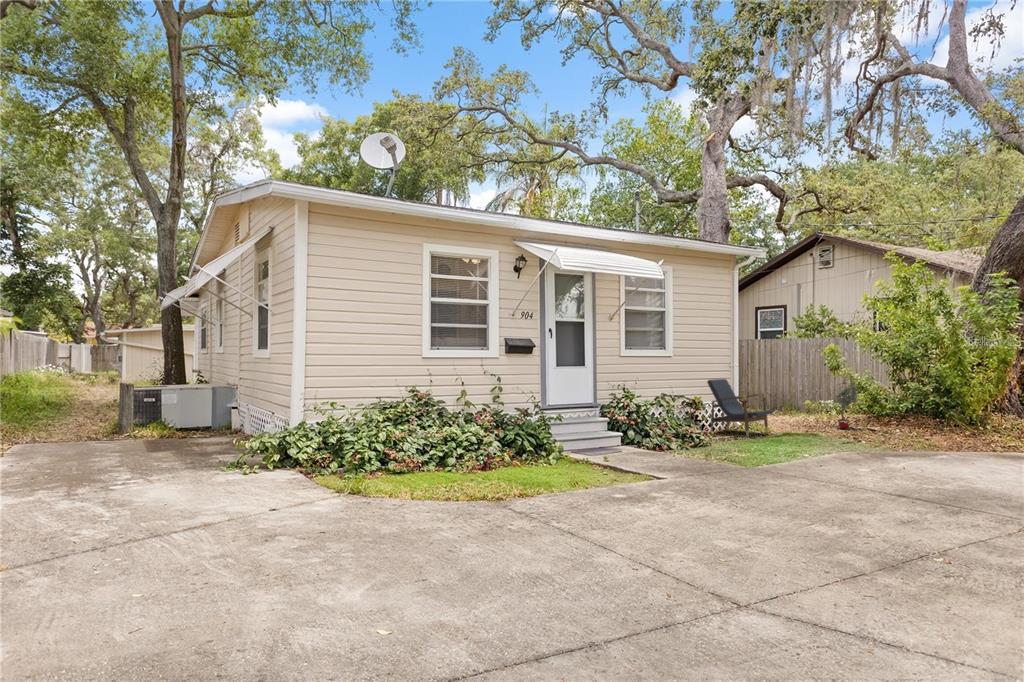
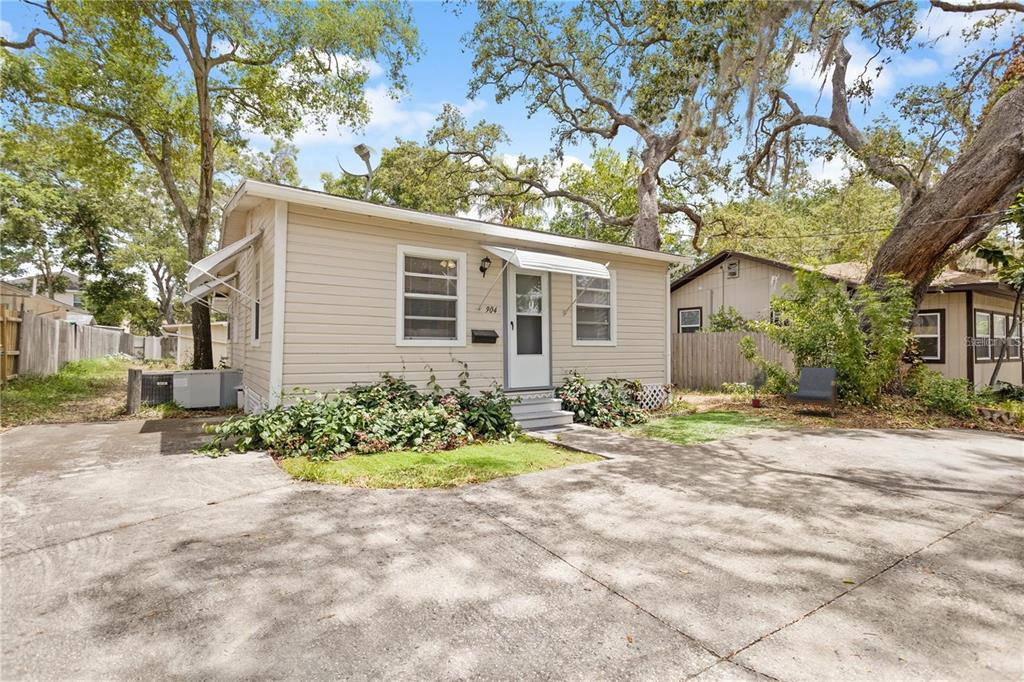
lounge chair: present [707,379,773,437] -> present [786,367,839,417]

